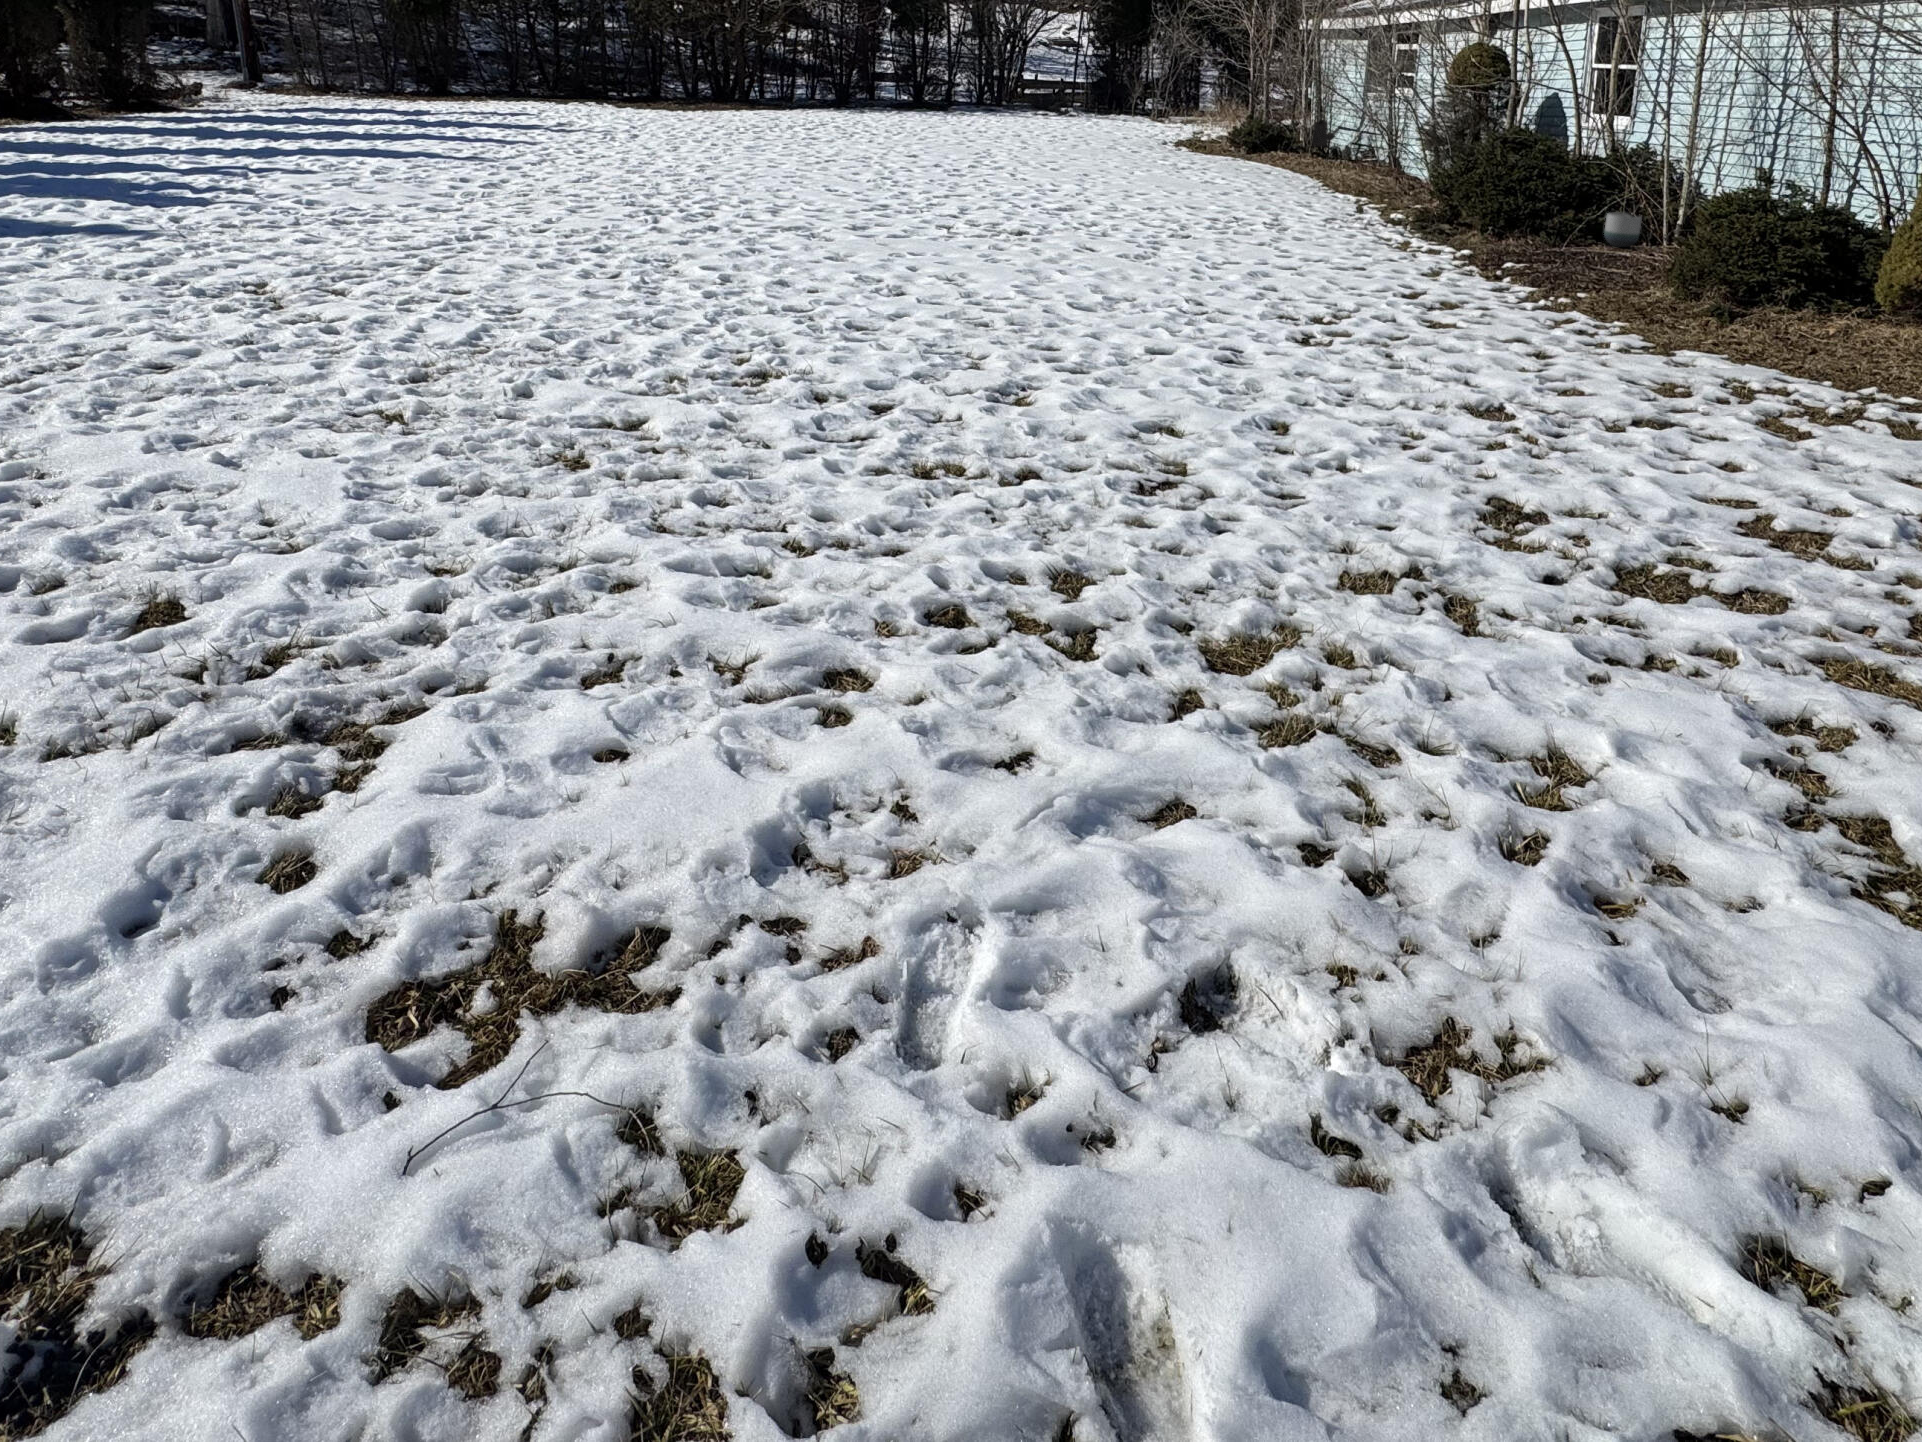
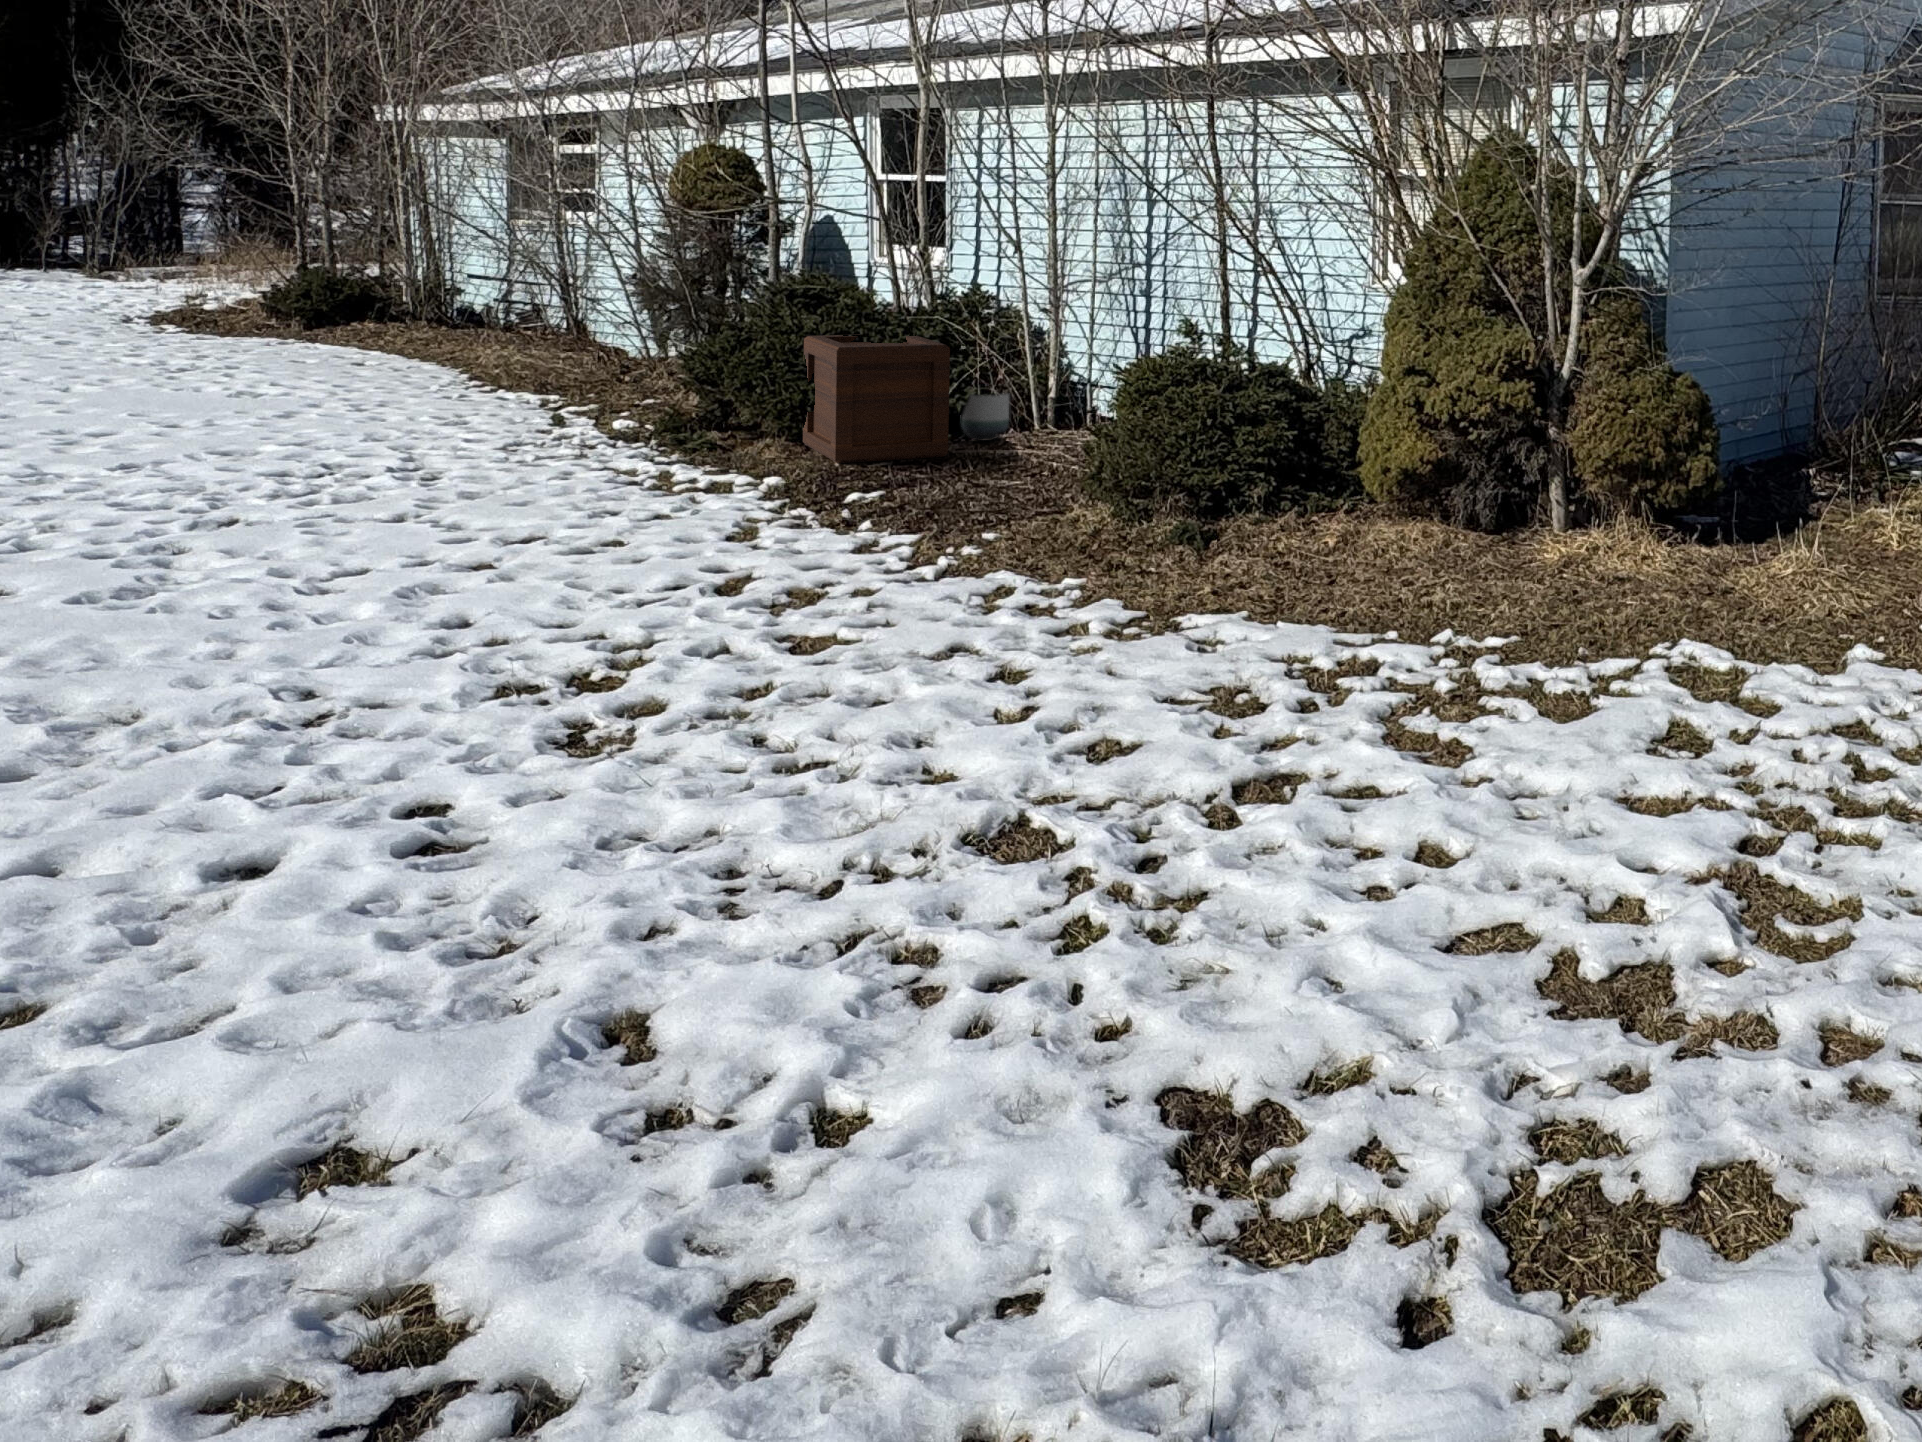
watering can: present [1311,115,1344,147] -> none [417,257,482,310]
wooden crate: none [1495,167,1597,252] -> present [803,335,950,463]

